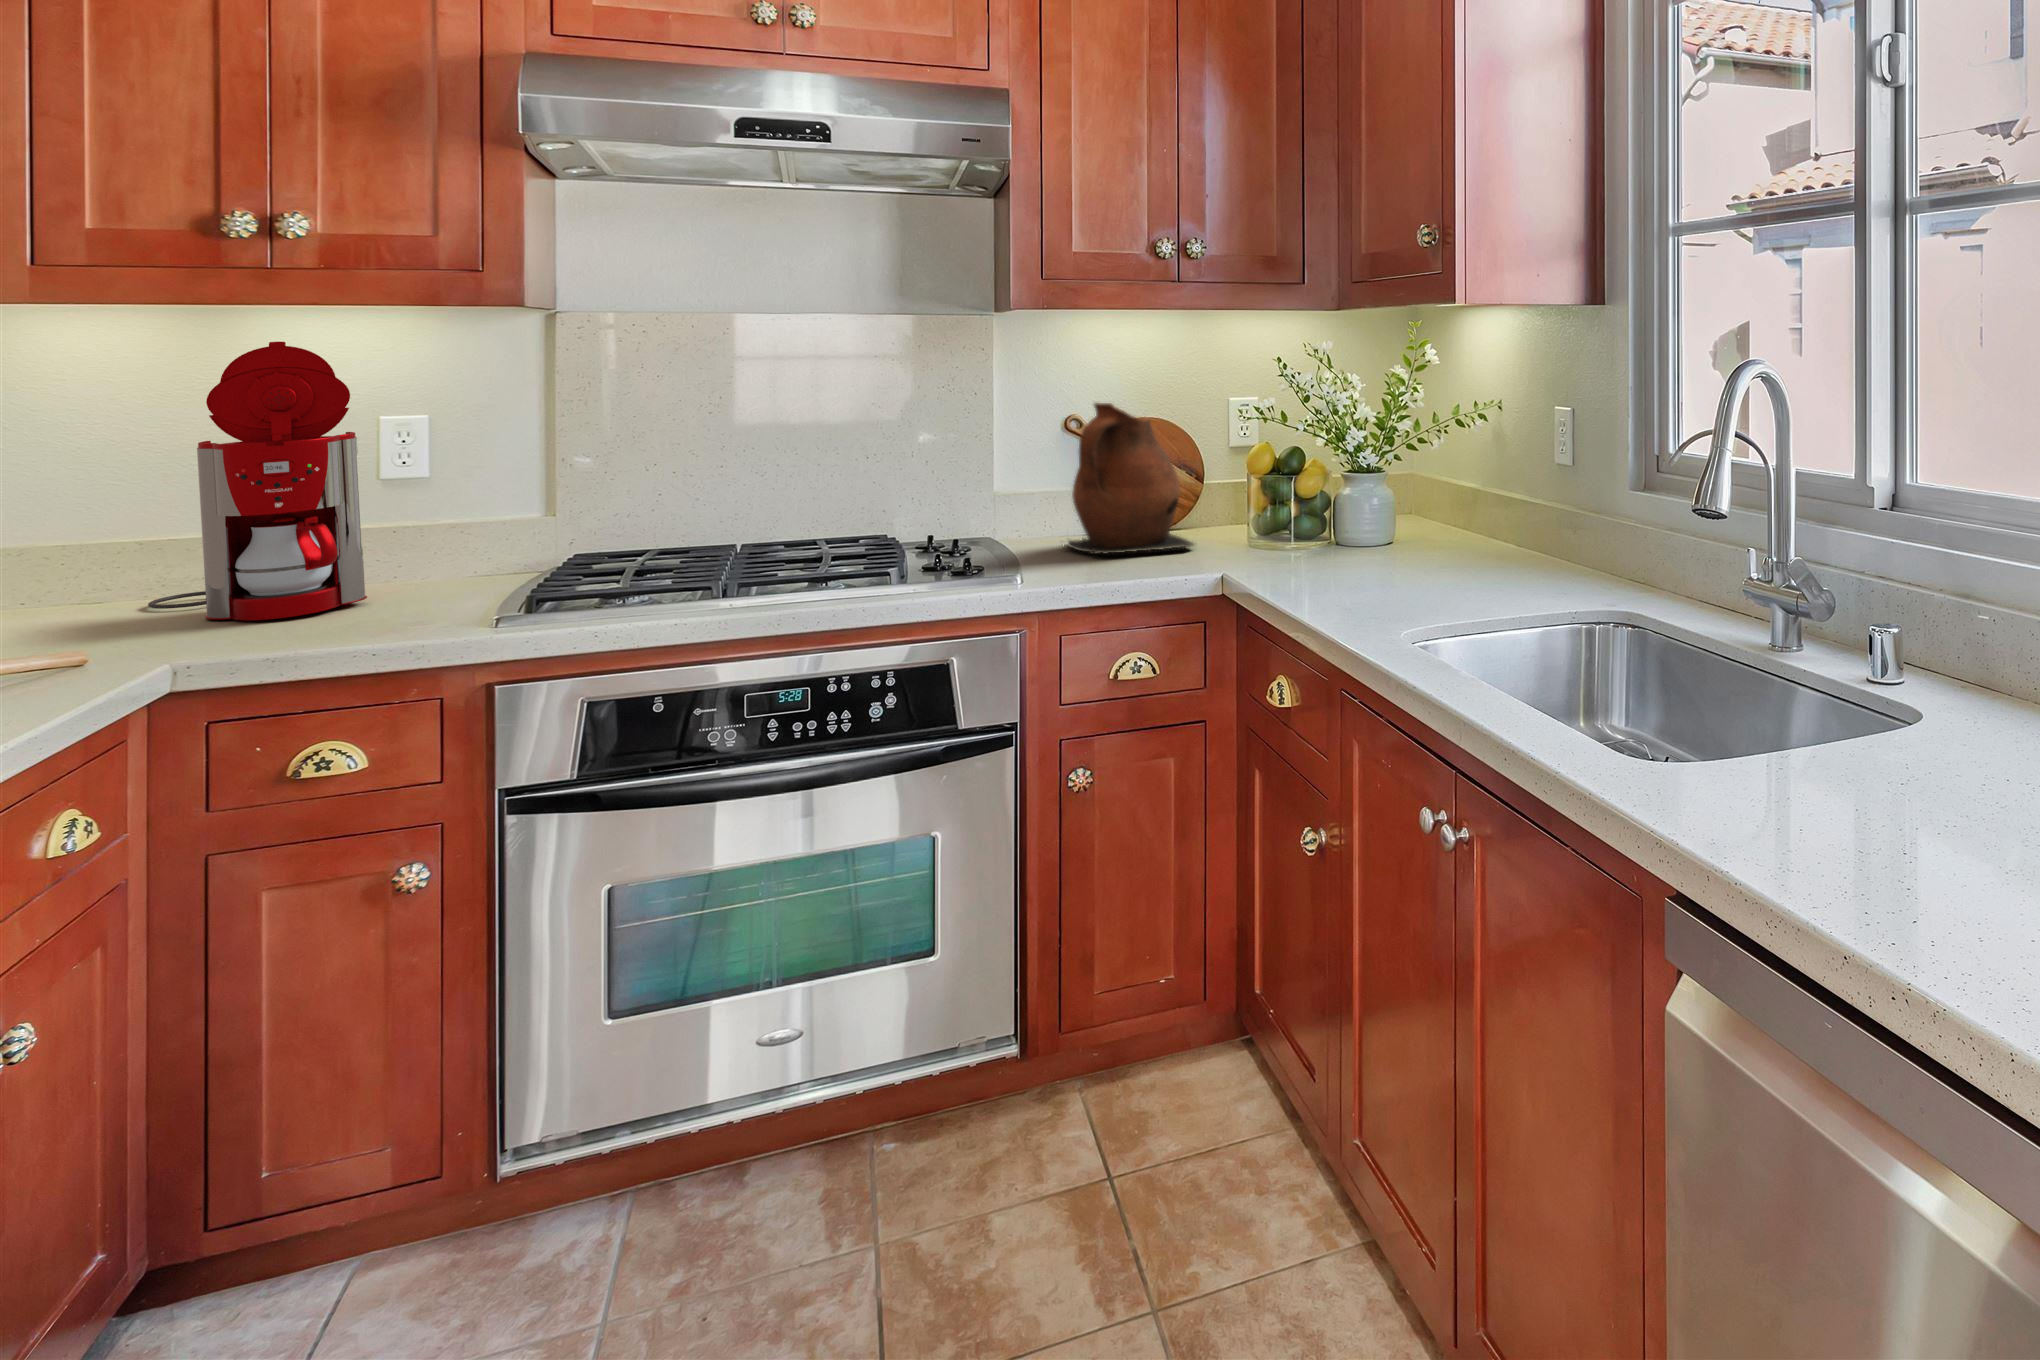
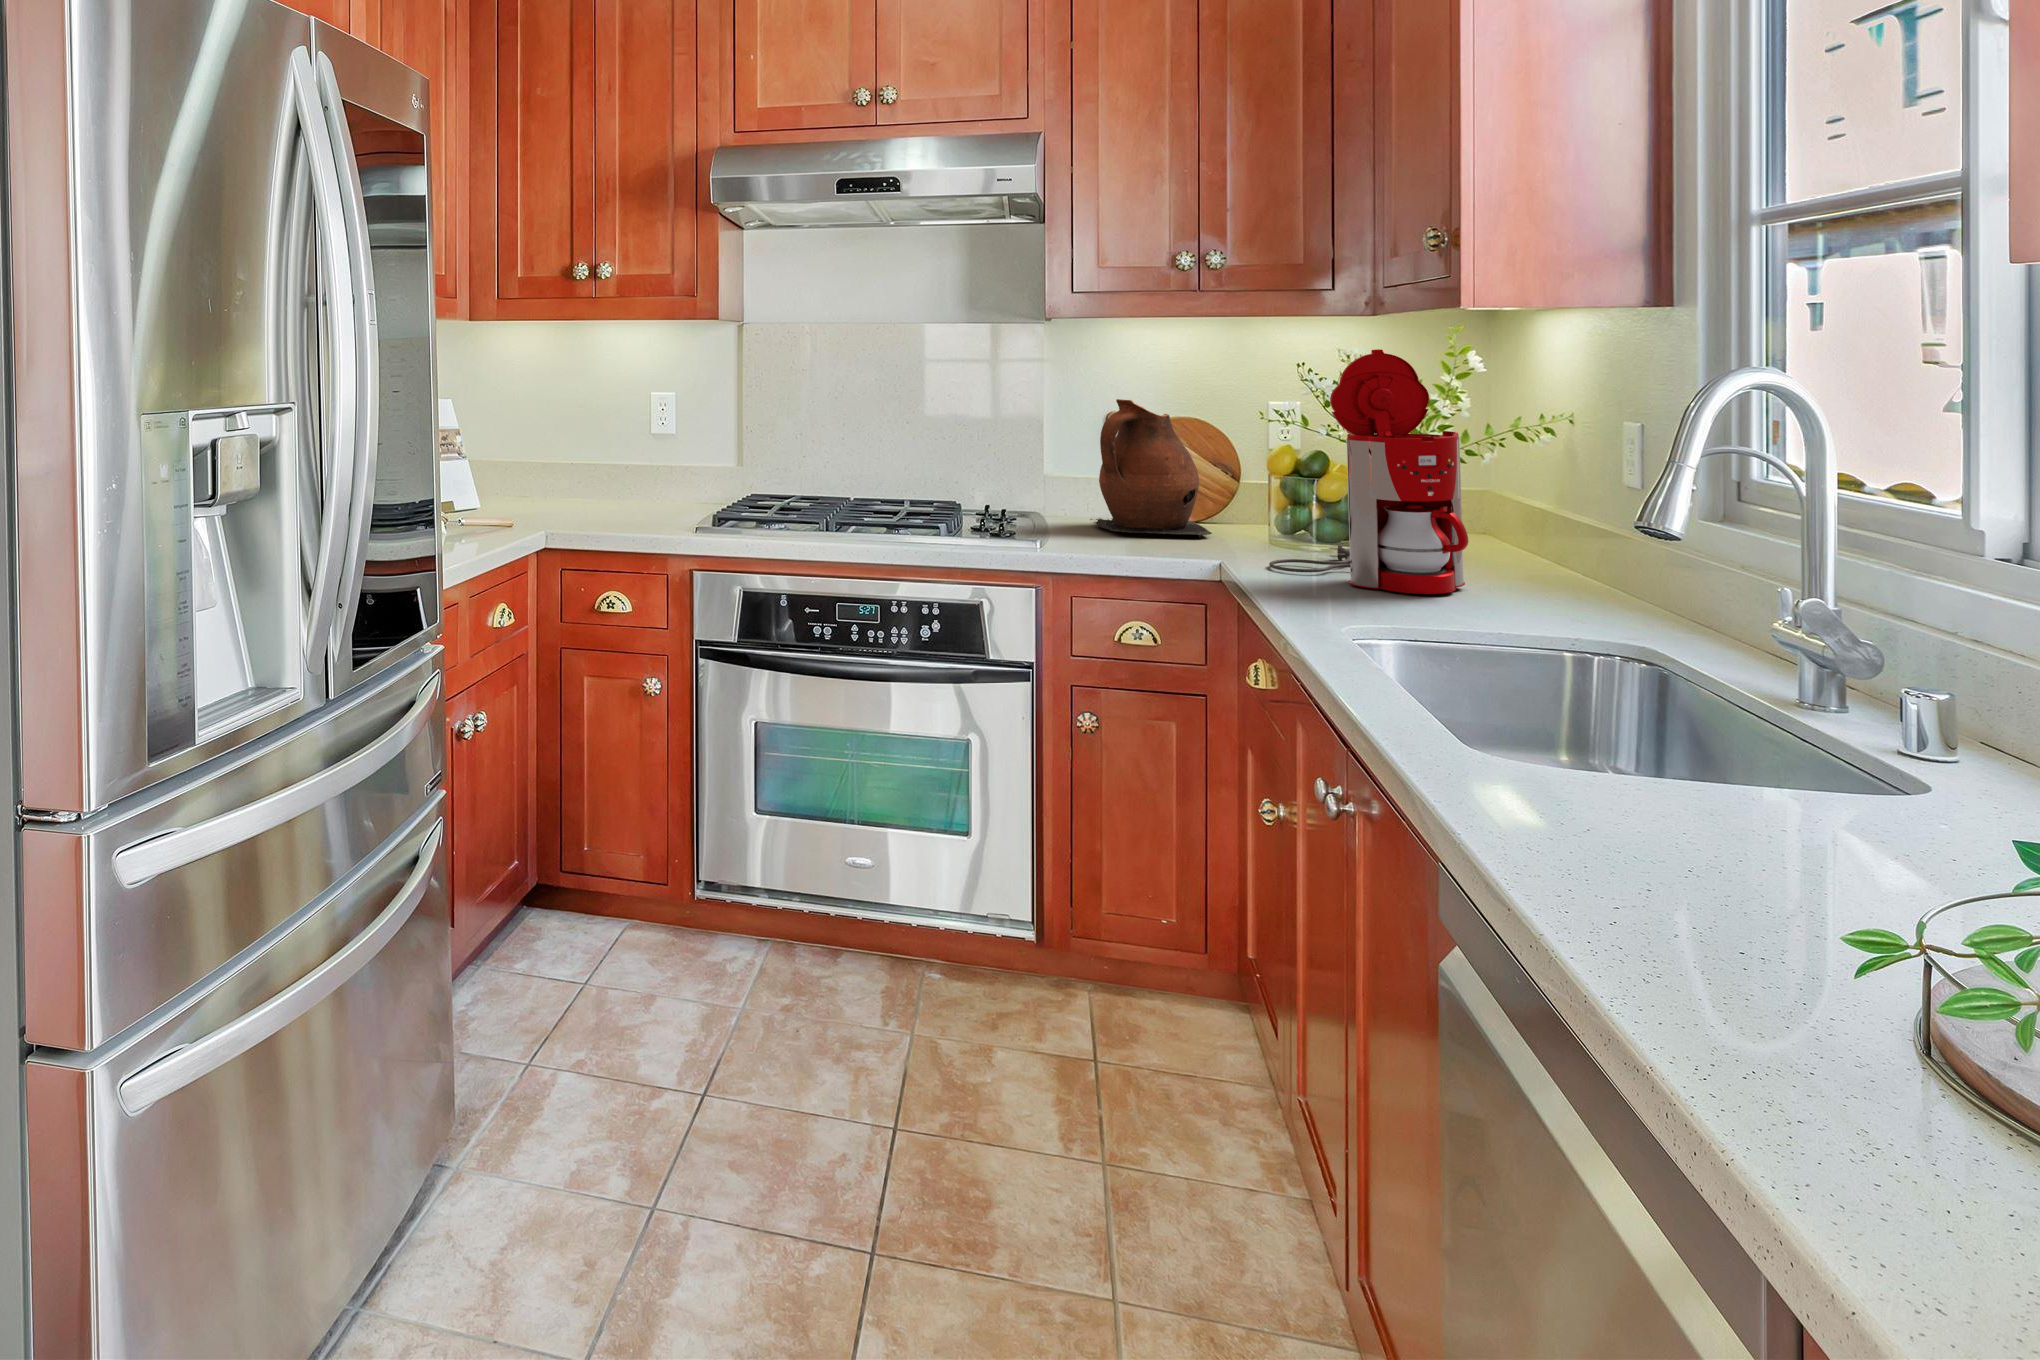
coffee maker: present [148,342,367,620] -> present [1269,349,1469,594]

